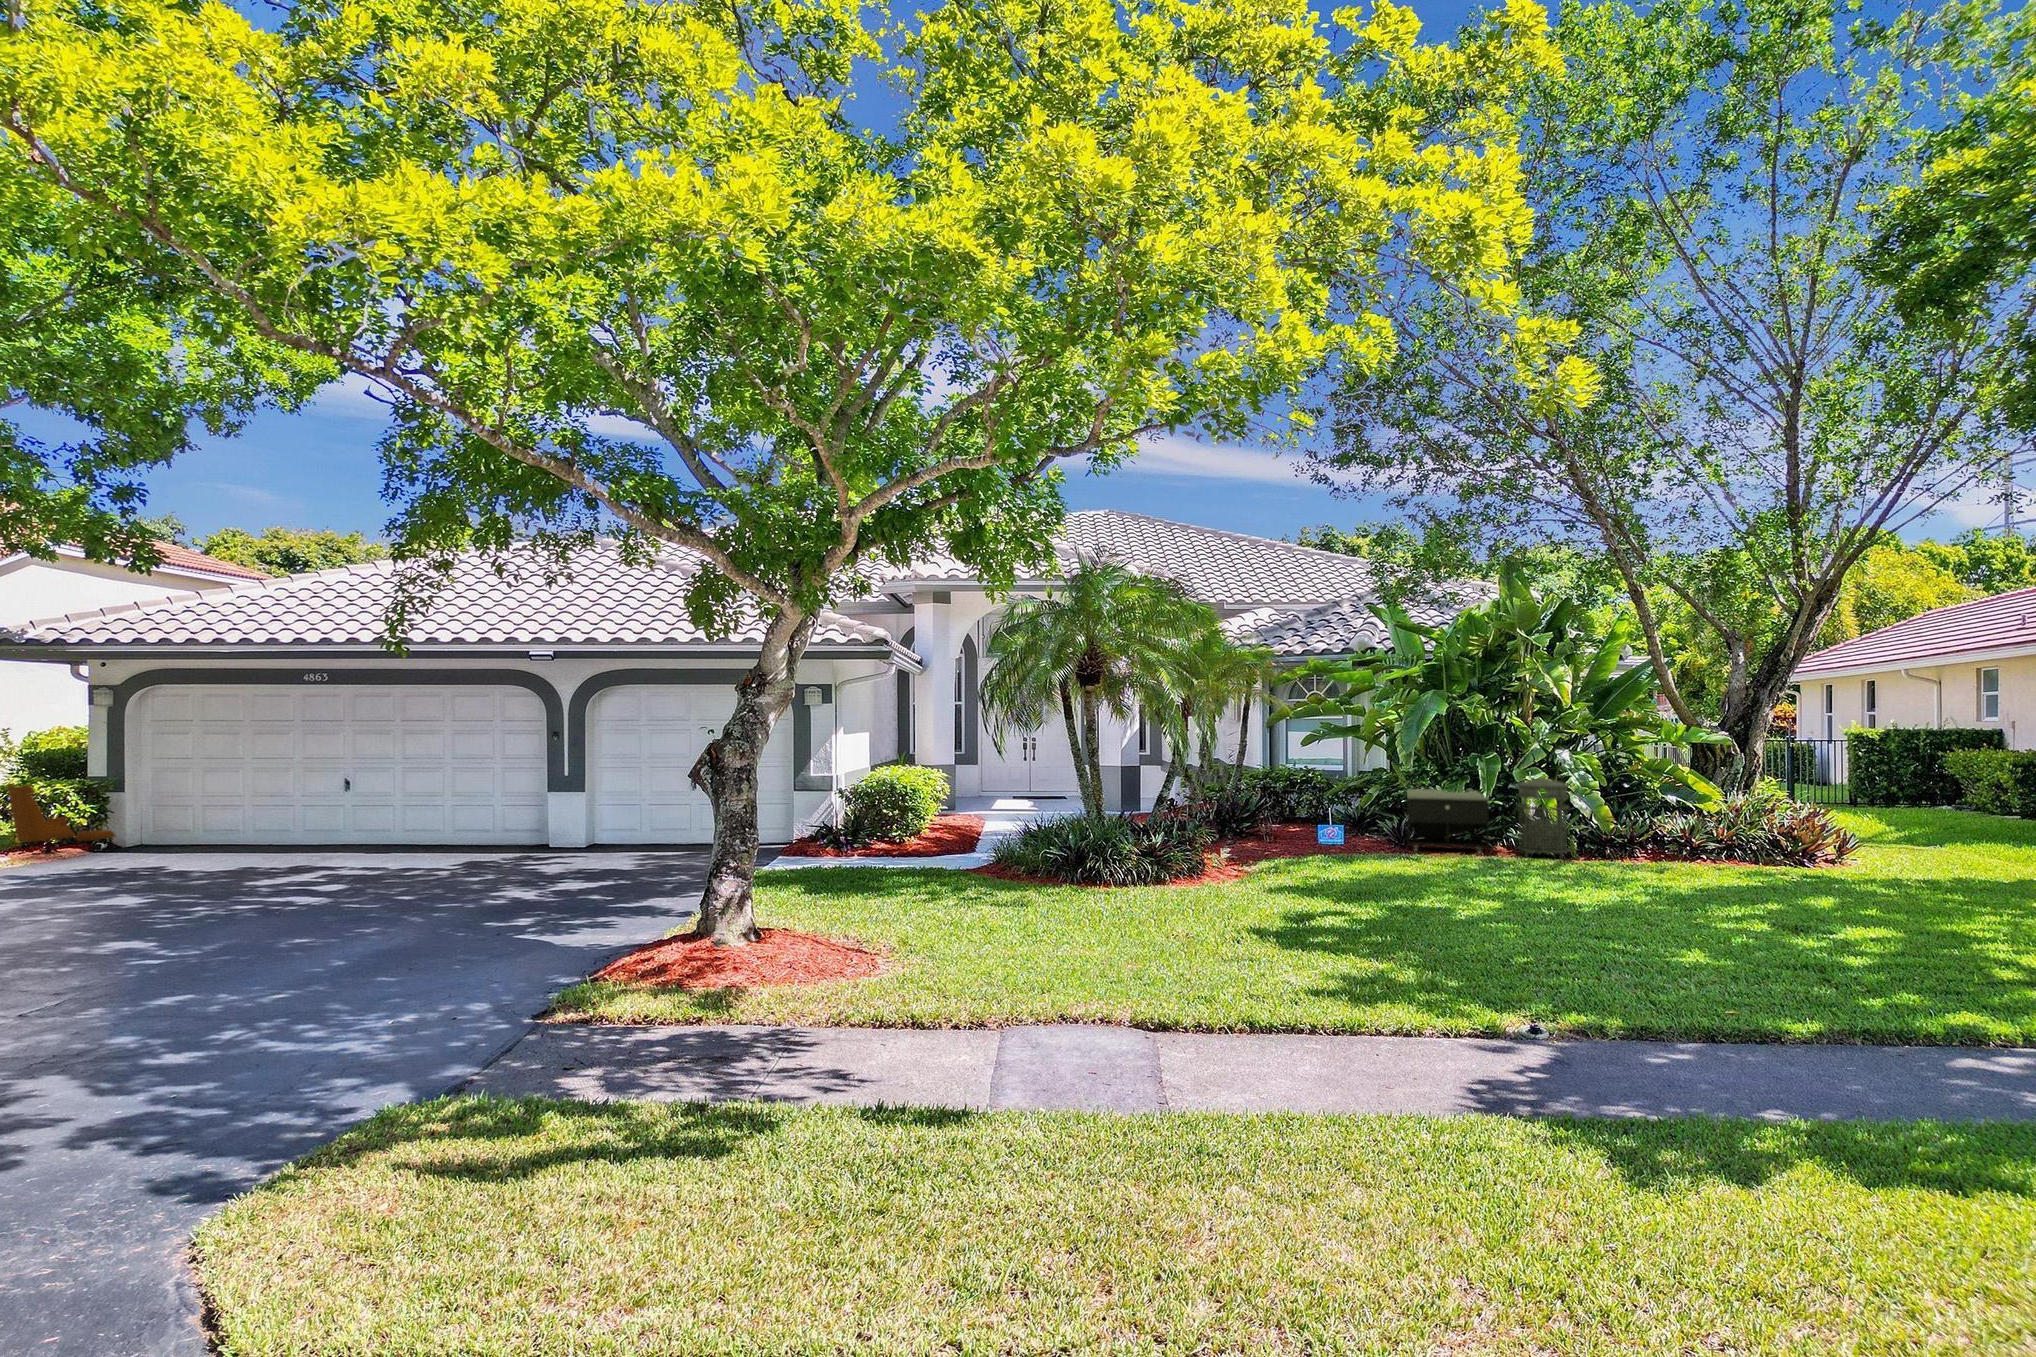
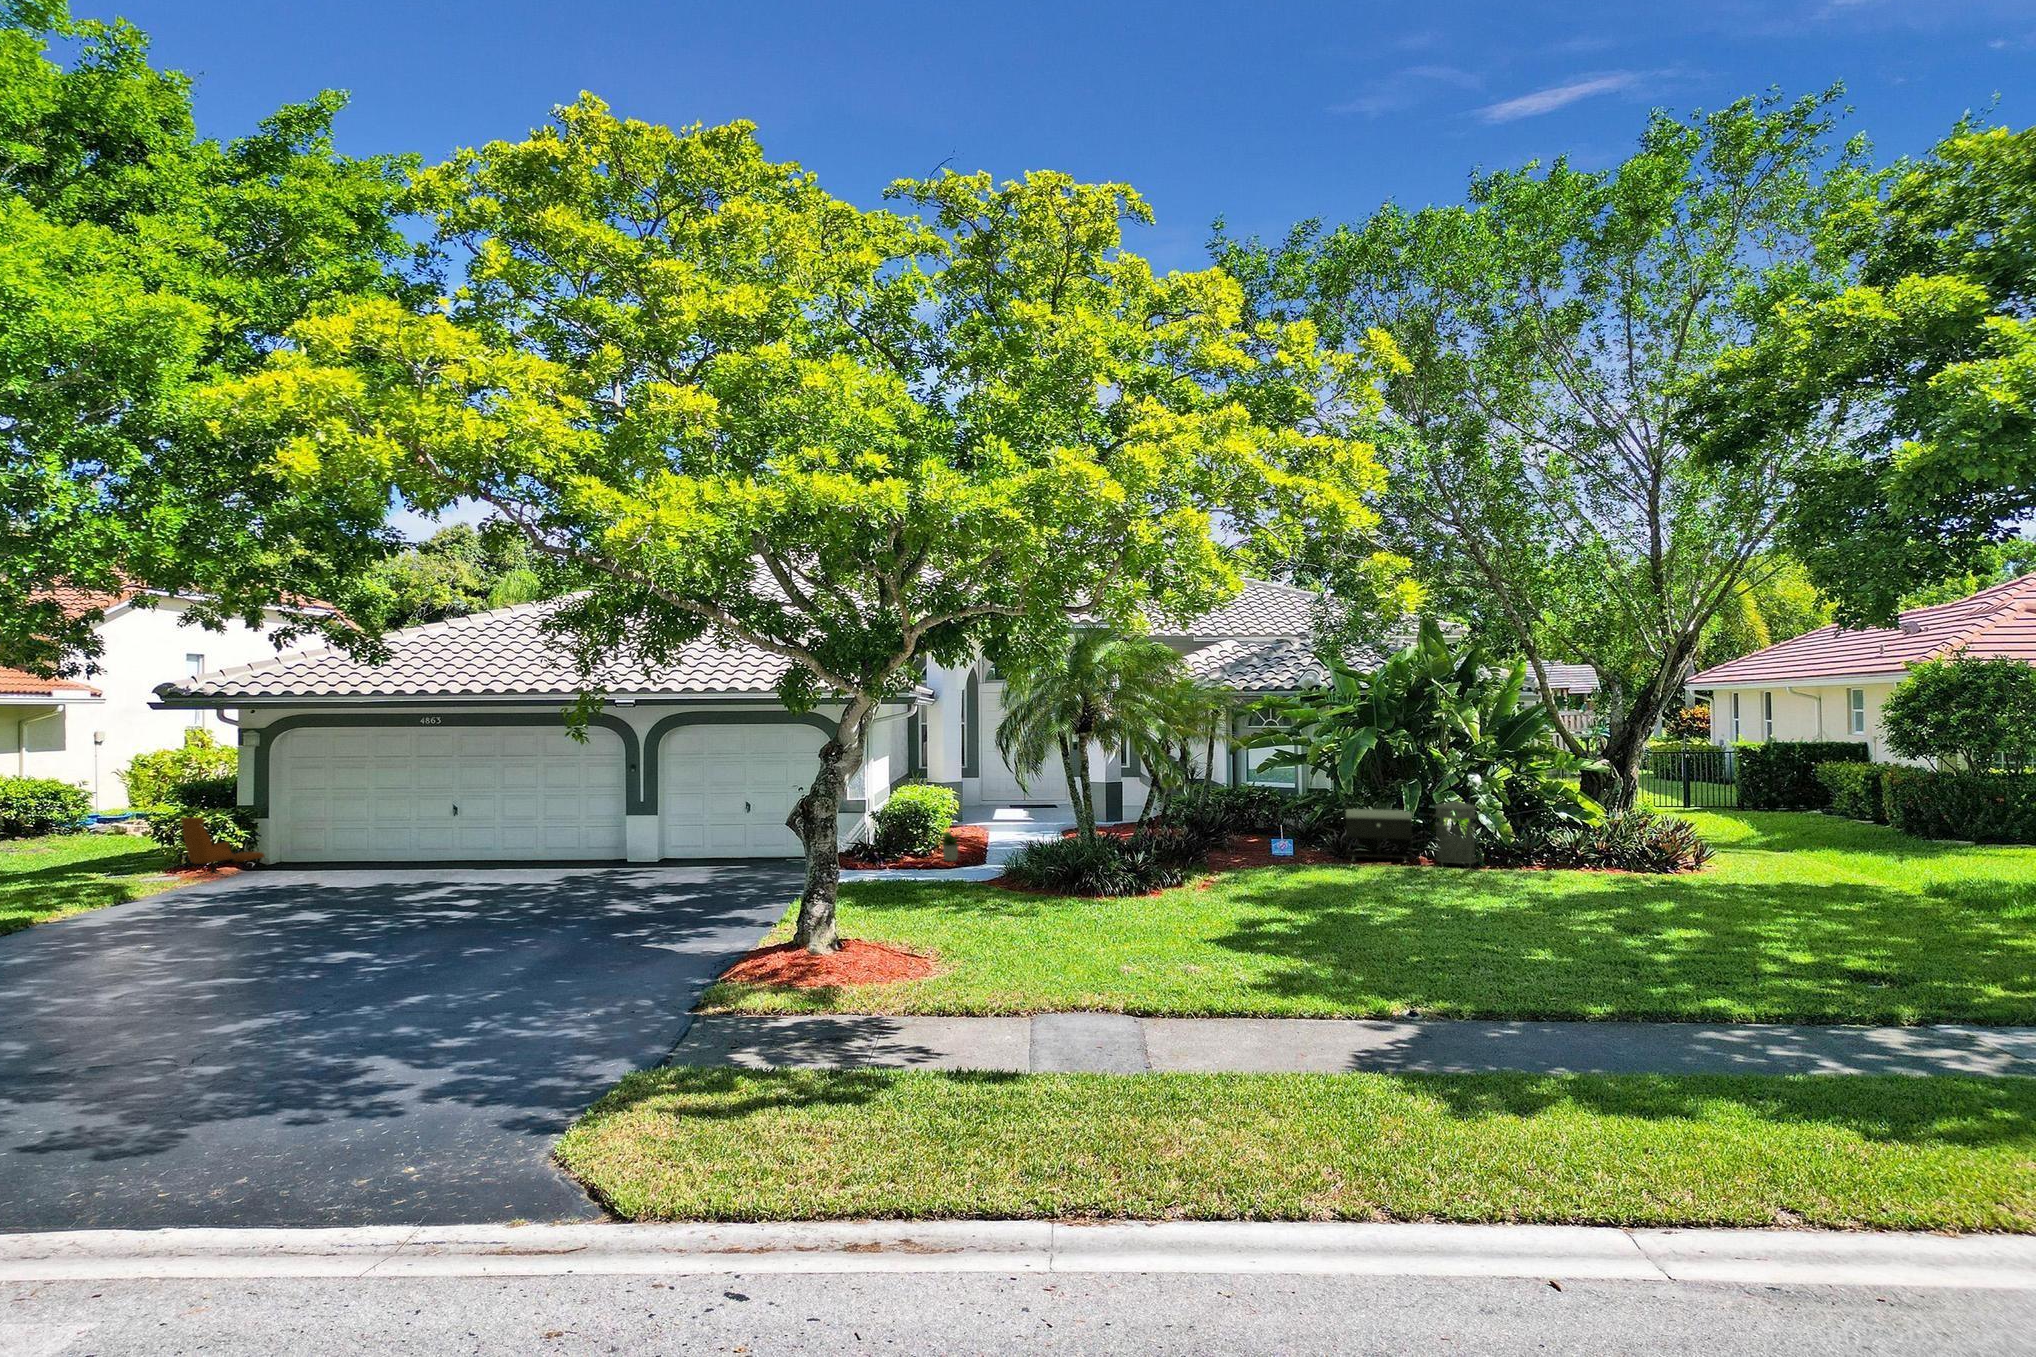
potted plant: none [906,813,947,848] -> present [940,832,959,861]

